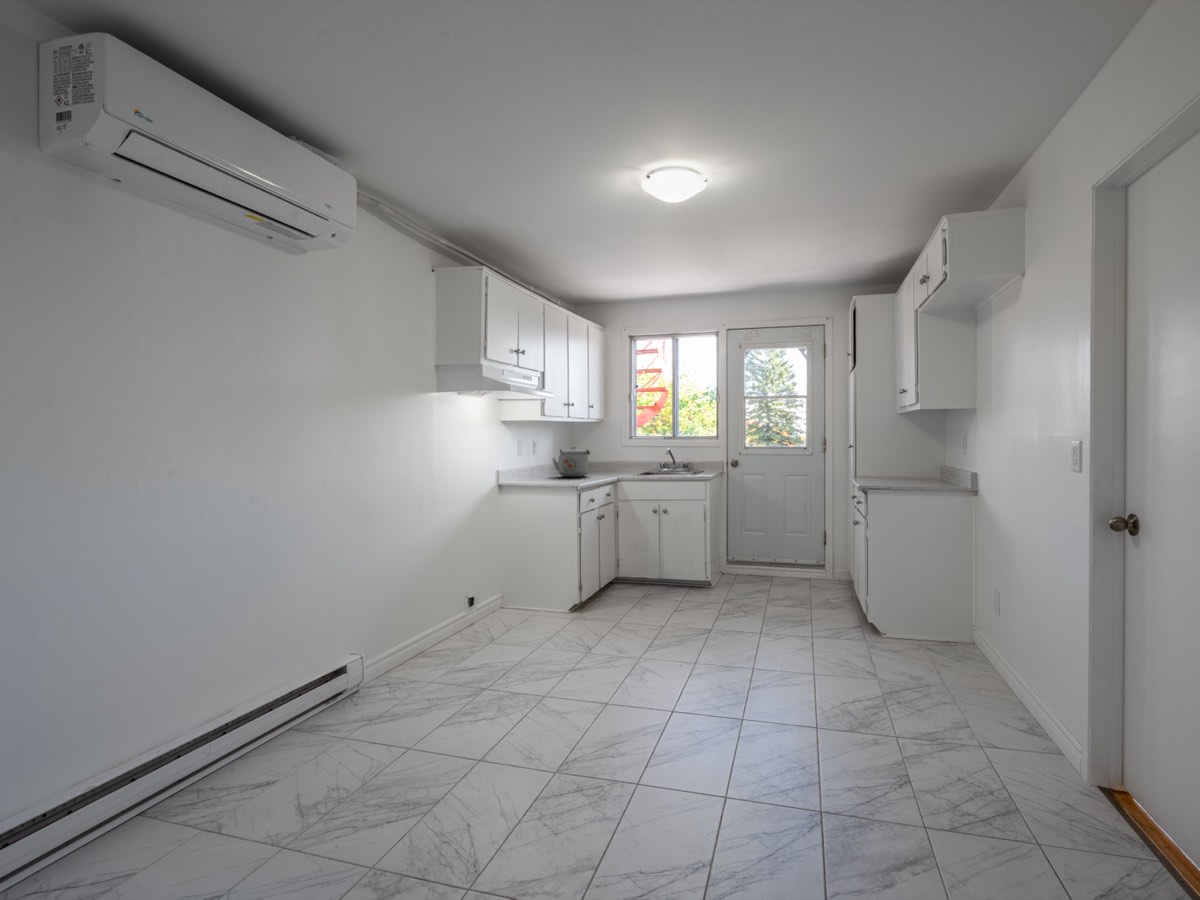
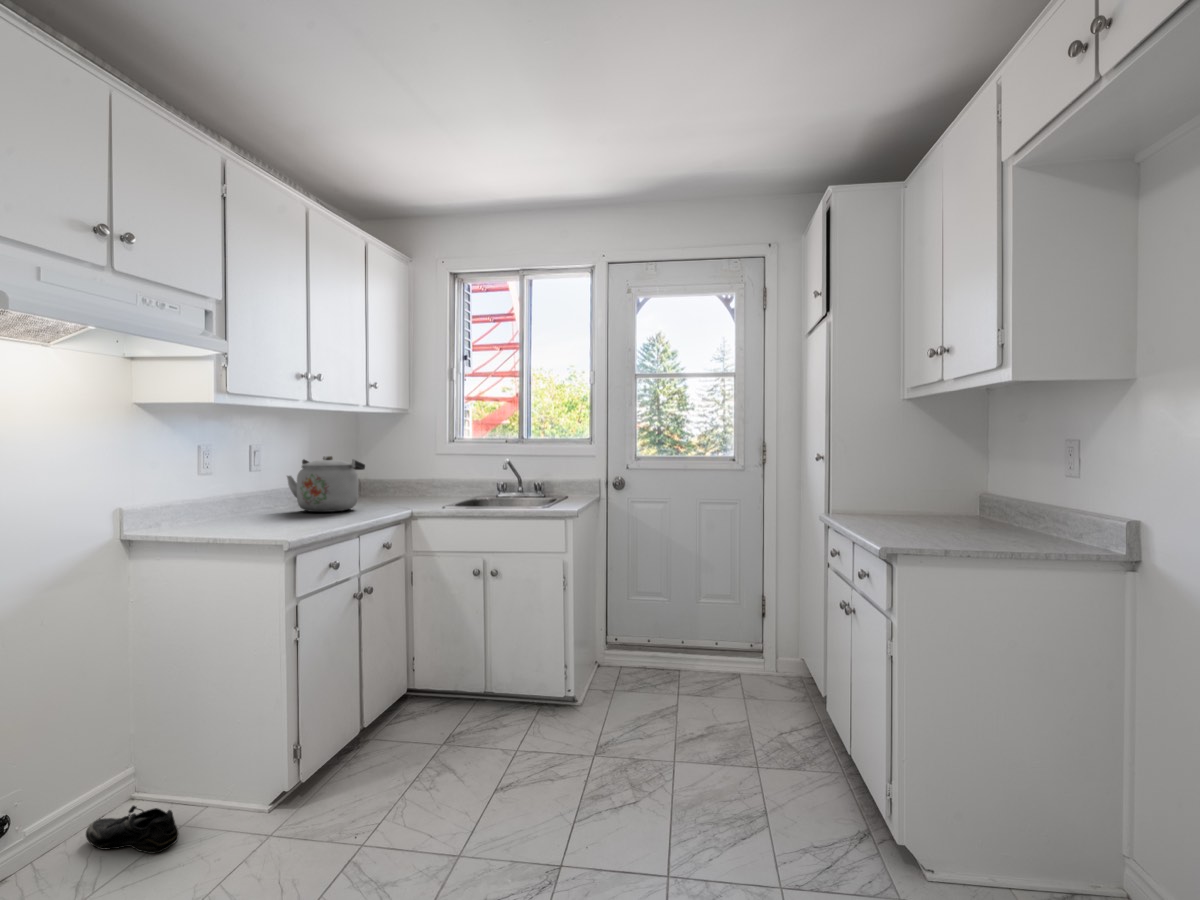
shoe: none [501,597,539,616] -> present [86,806,179,853]

